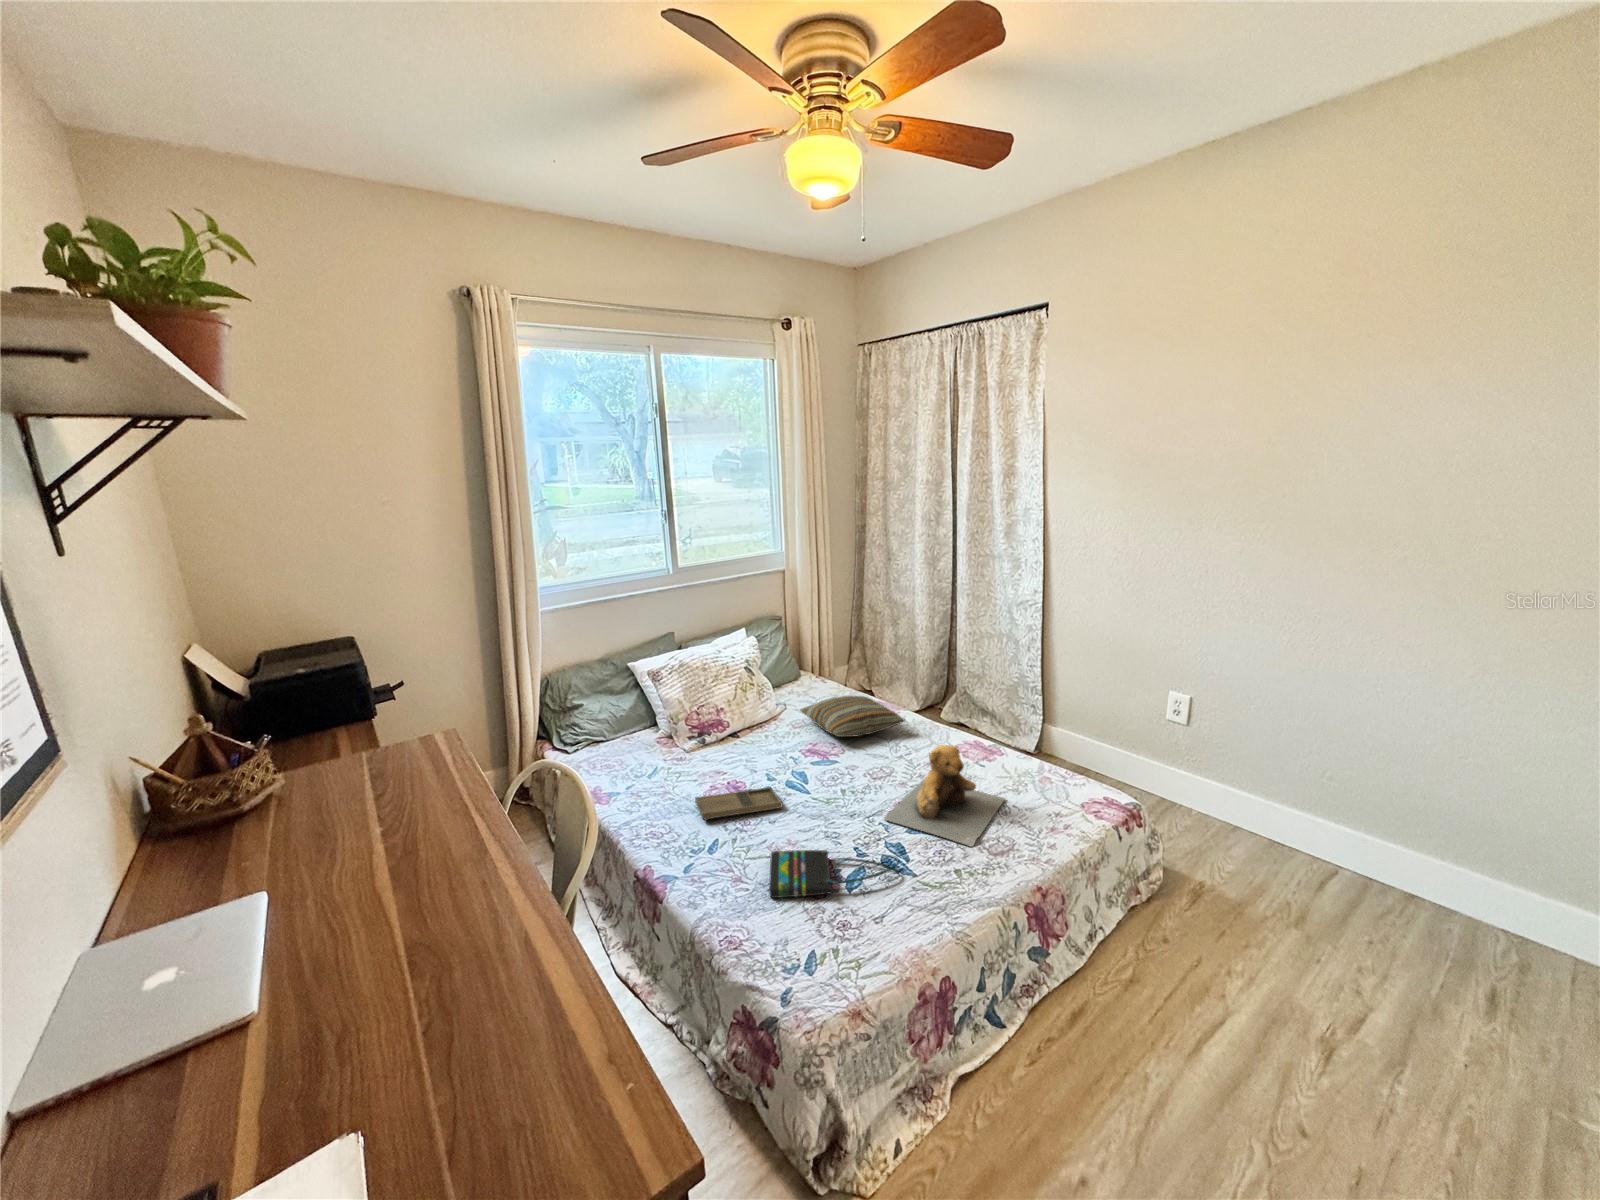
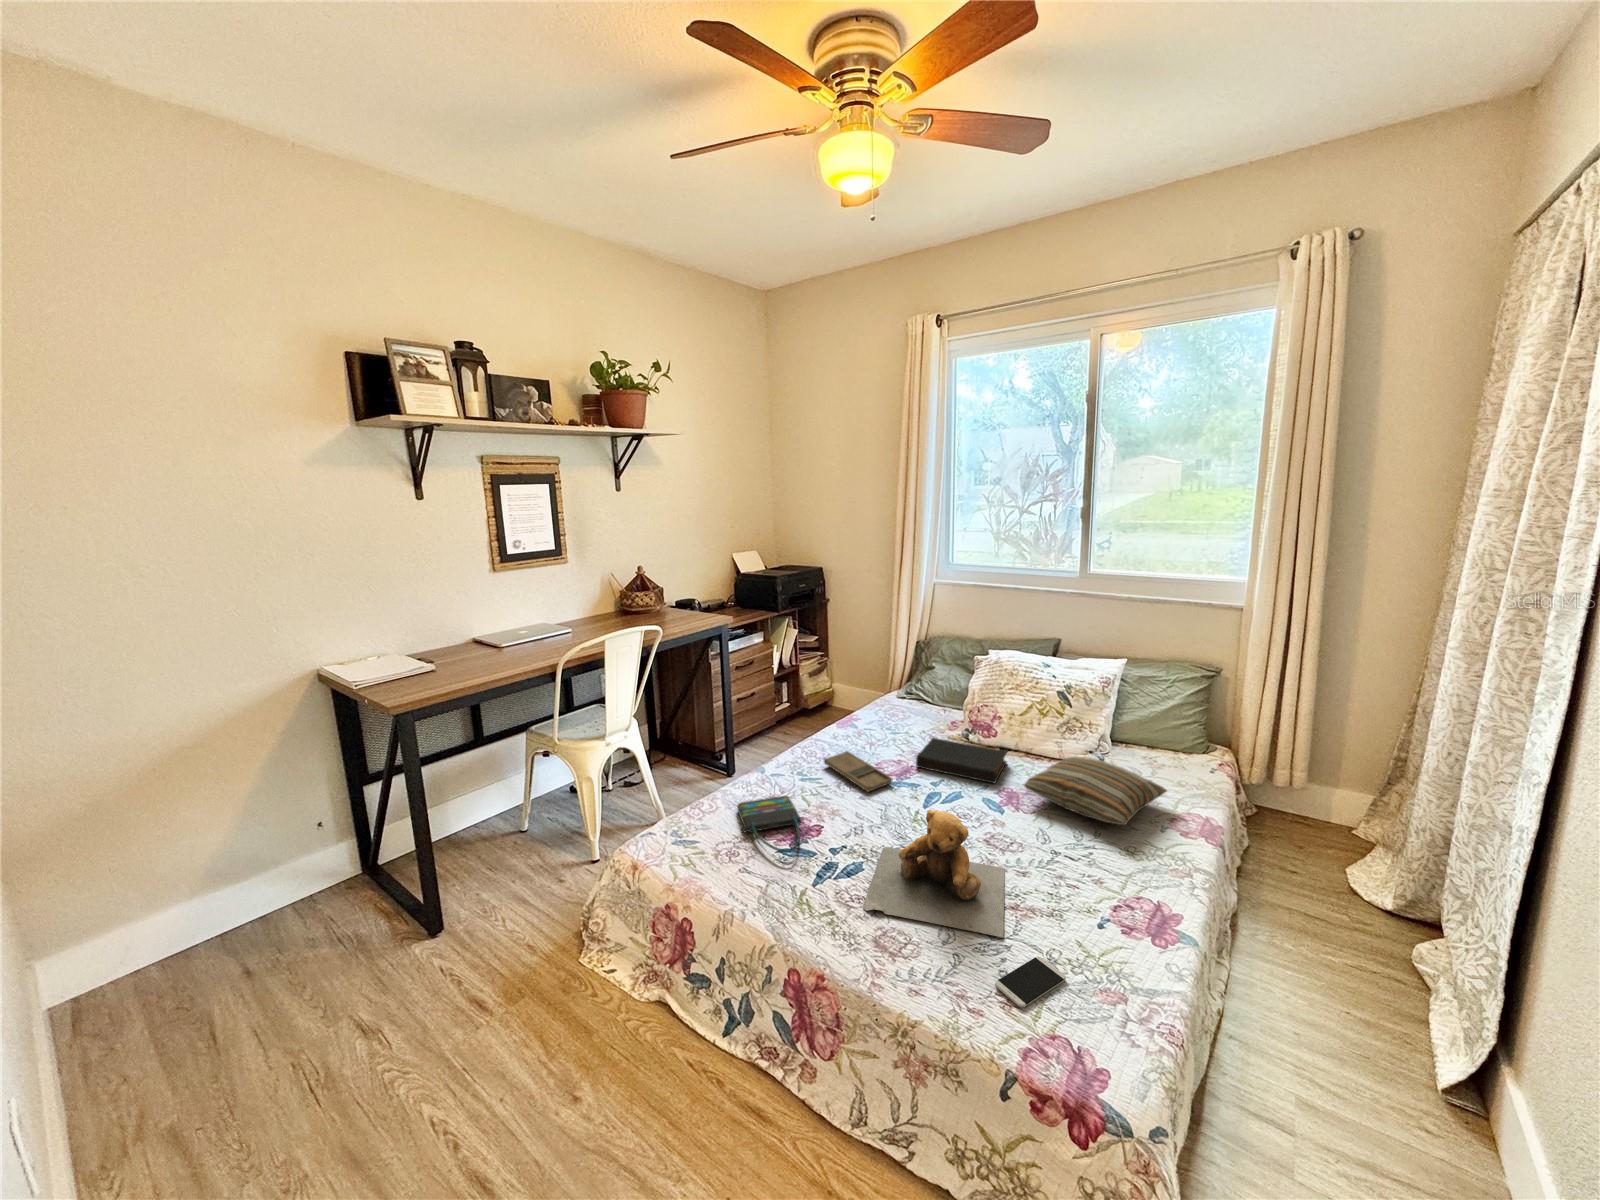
book: none [712,727,803,775] -> present [916,738,1007,783]
smartphone: none [1024,789,1070,813] -> present [995,957,1066,1007]

